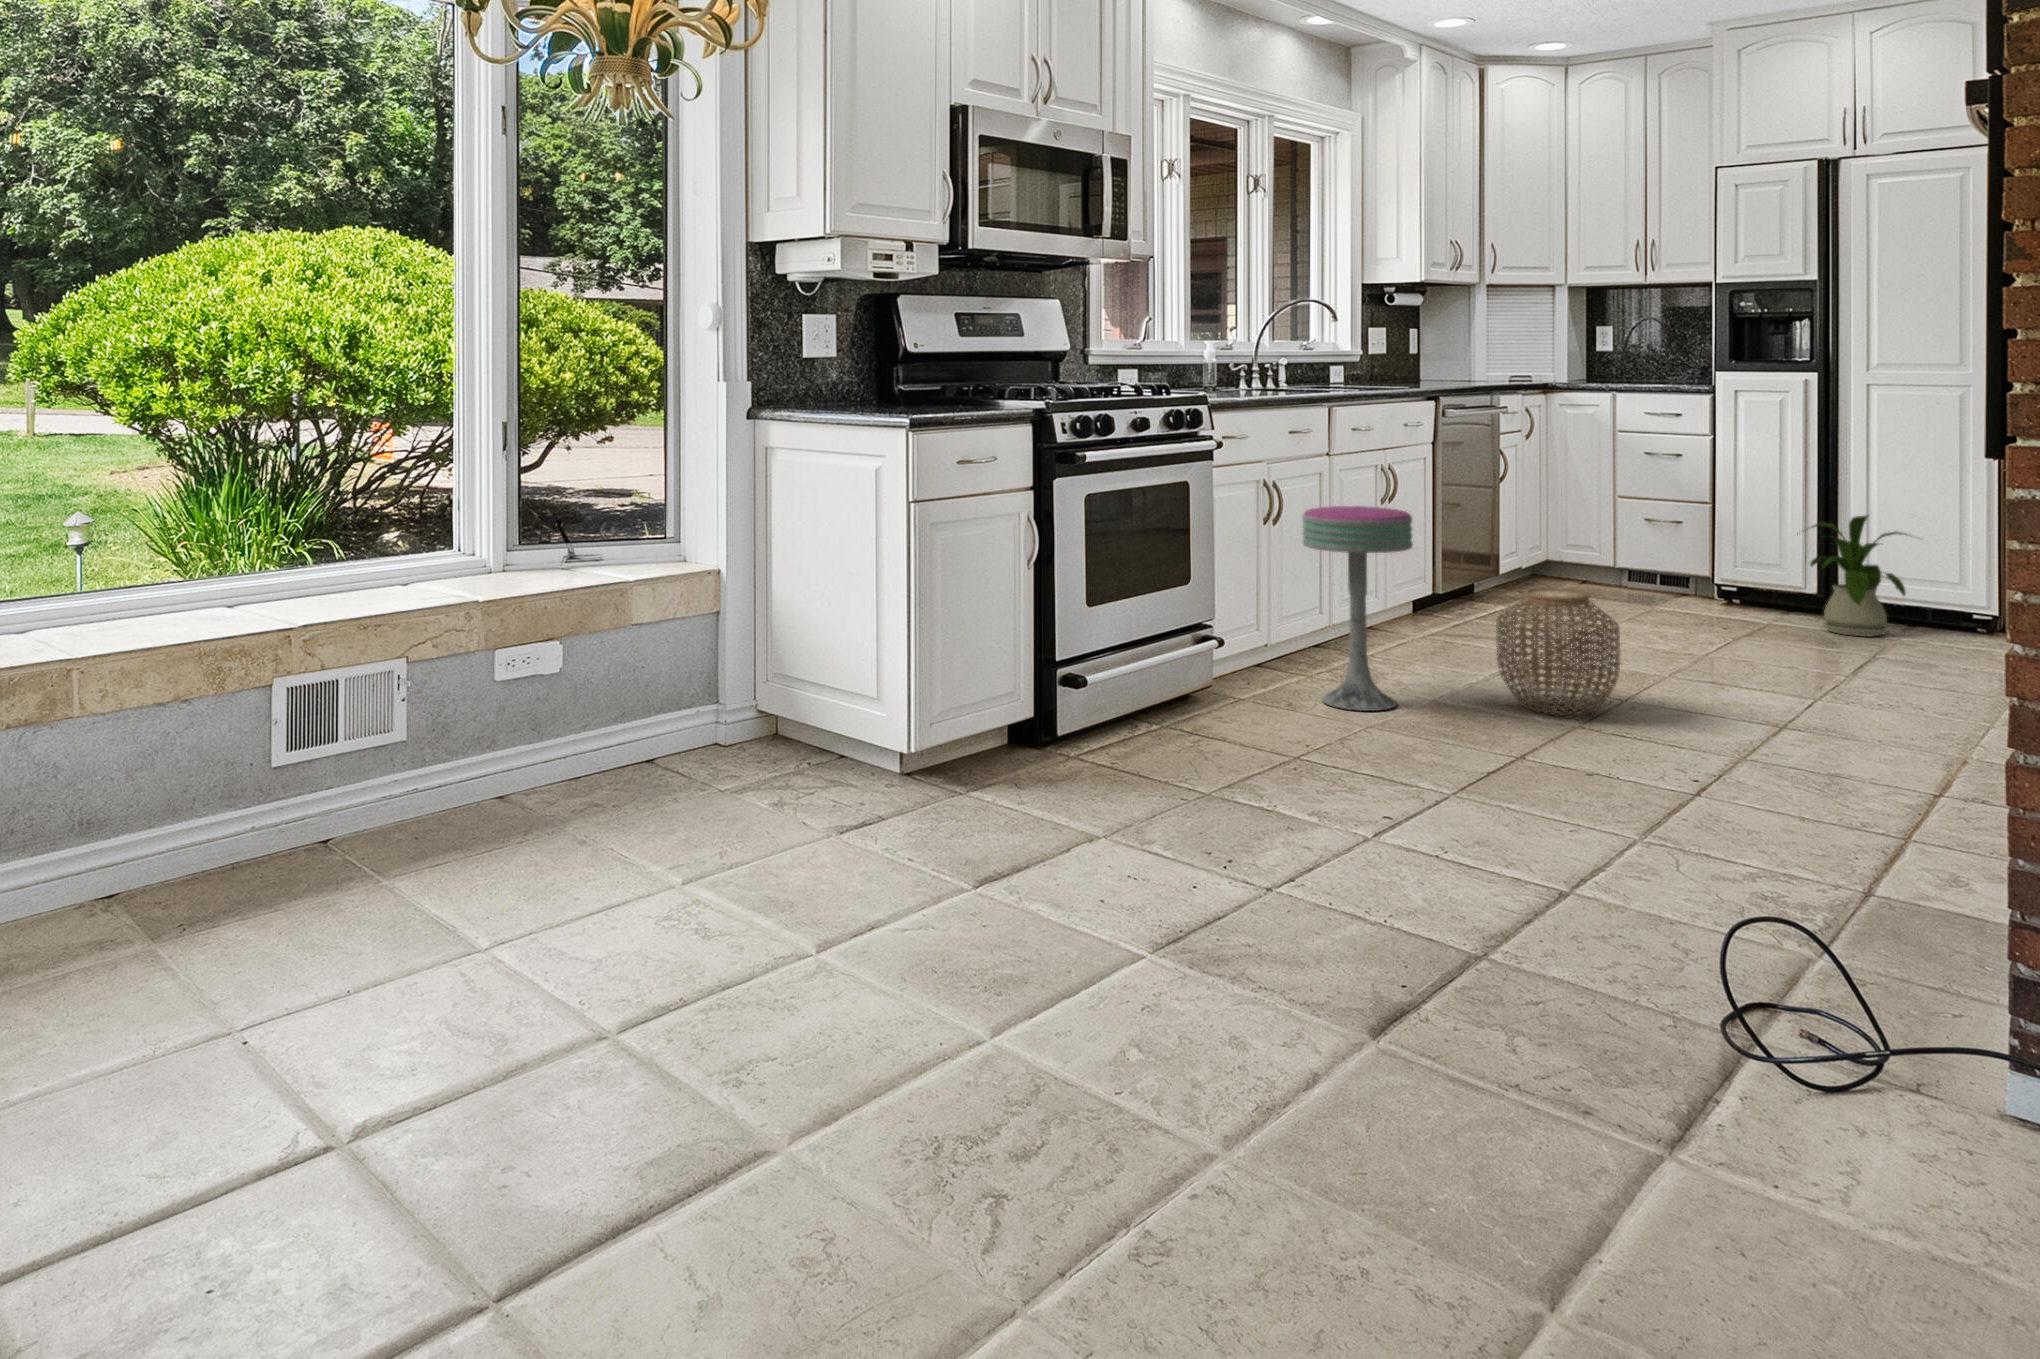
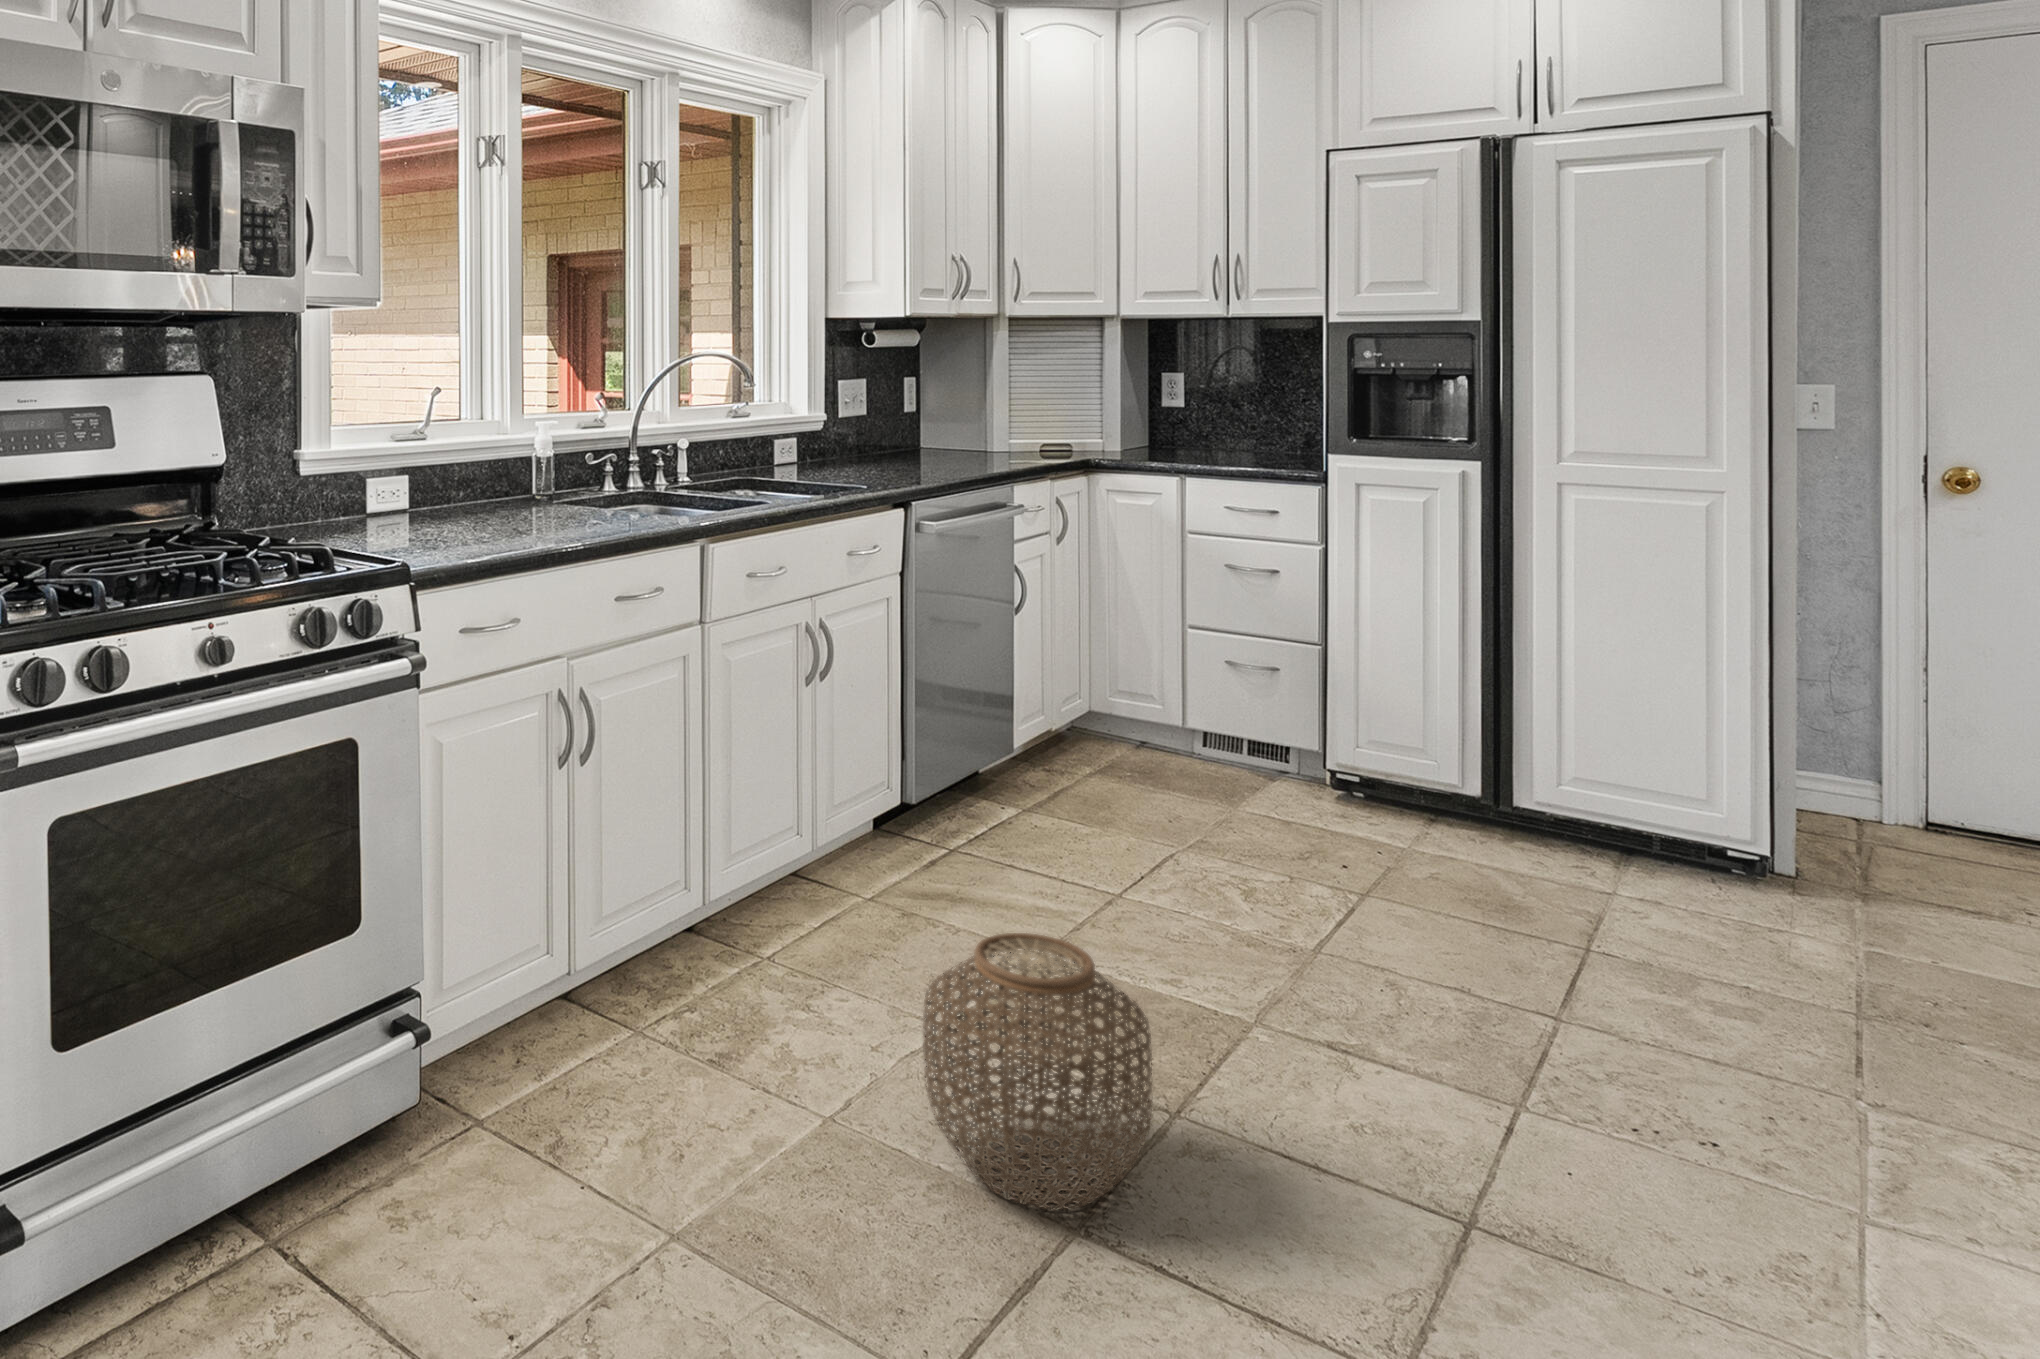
bar stool: present [1302,506,1413,711] -> none [566,764,765,1187]
house plant: present [1797,515,1908,636] -> none [1454,705,1666,898]

